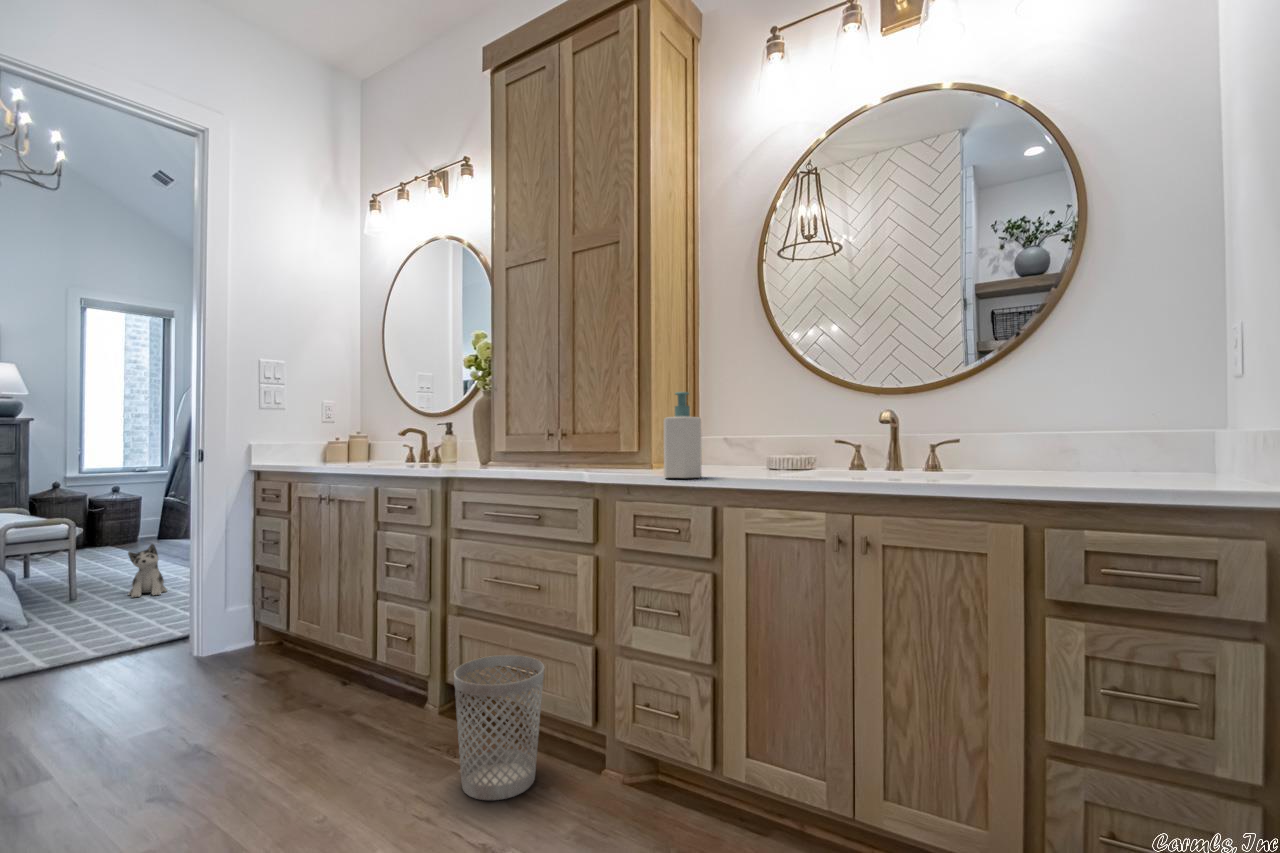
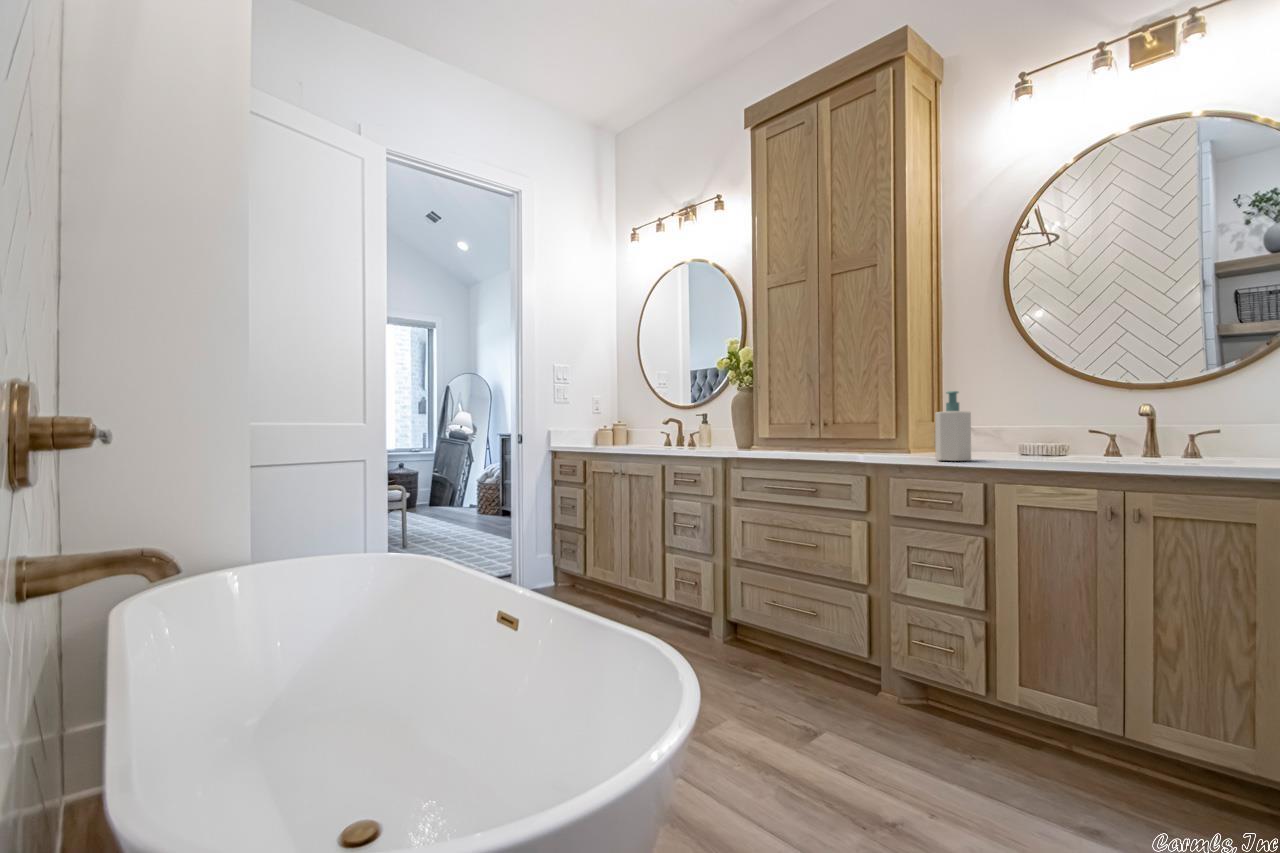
plush toy: present [128,544,167,597] -> none [442,507,467,547]
wastebasket: present [454,655,544,800] -> none [759,597,828,701]

